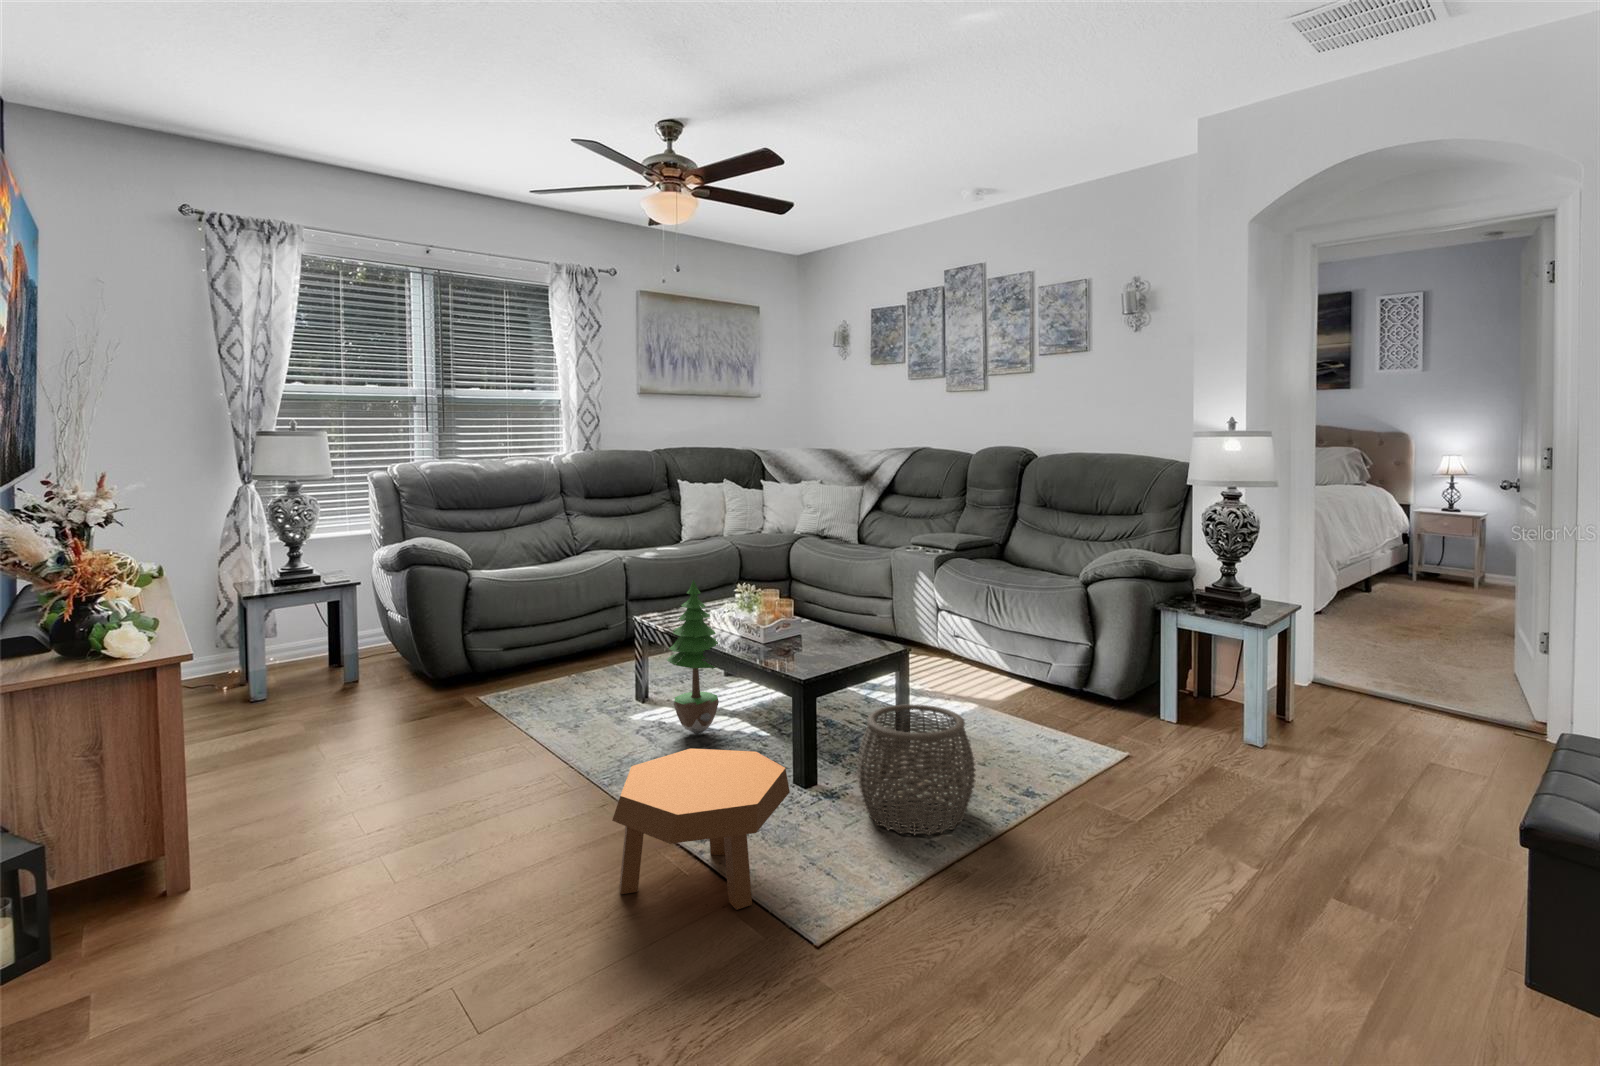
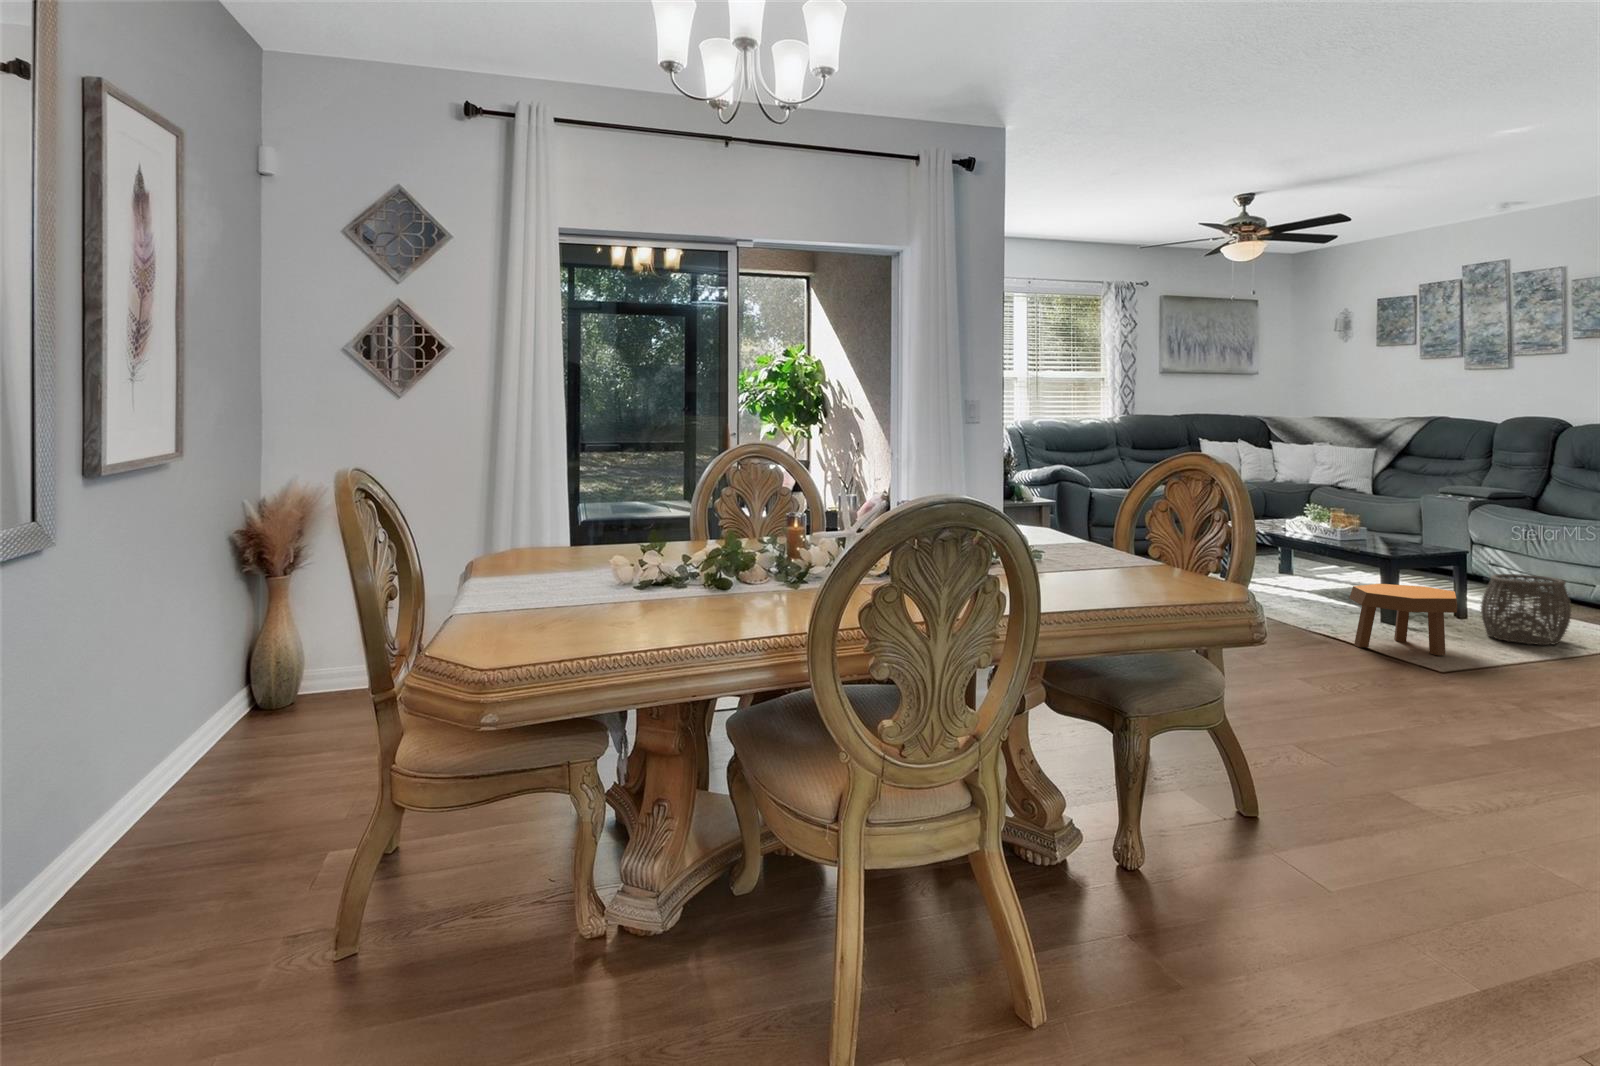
potted tree: present [667,580,719,734] -> none [1301,499,1344,603]

